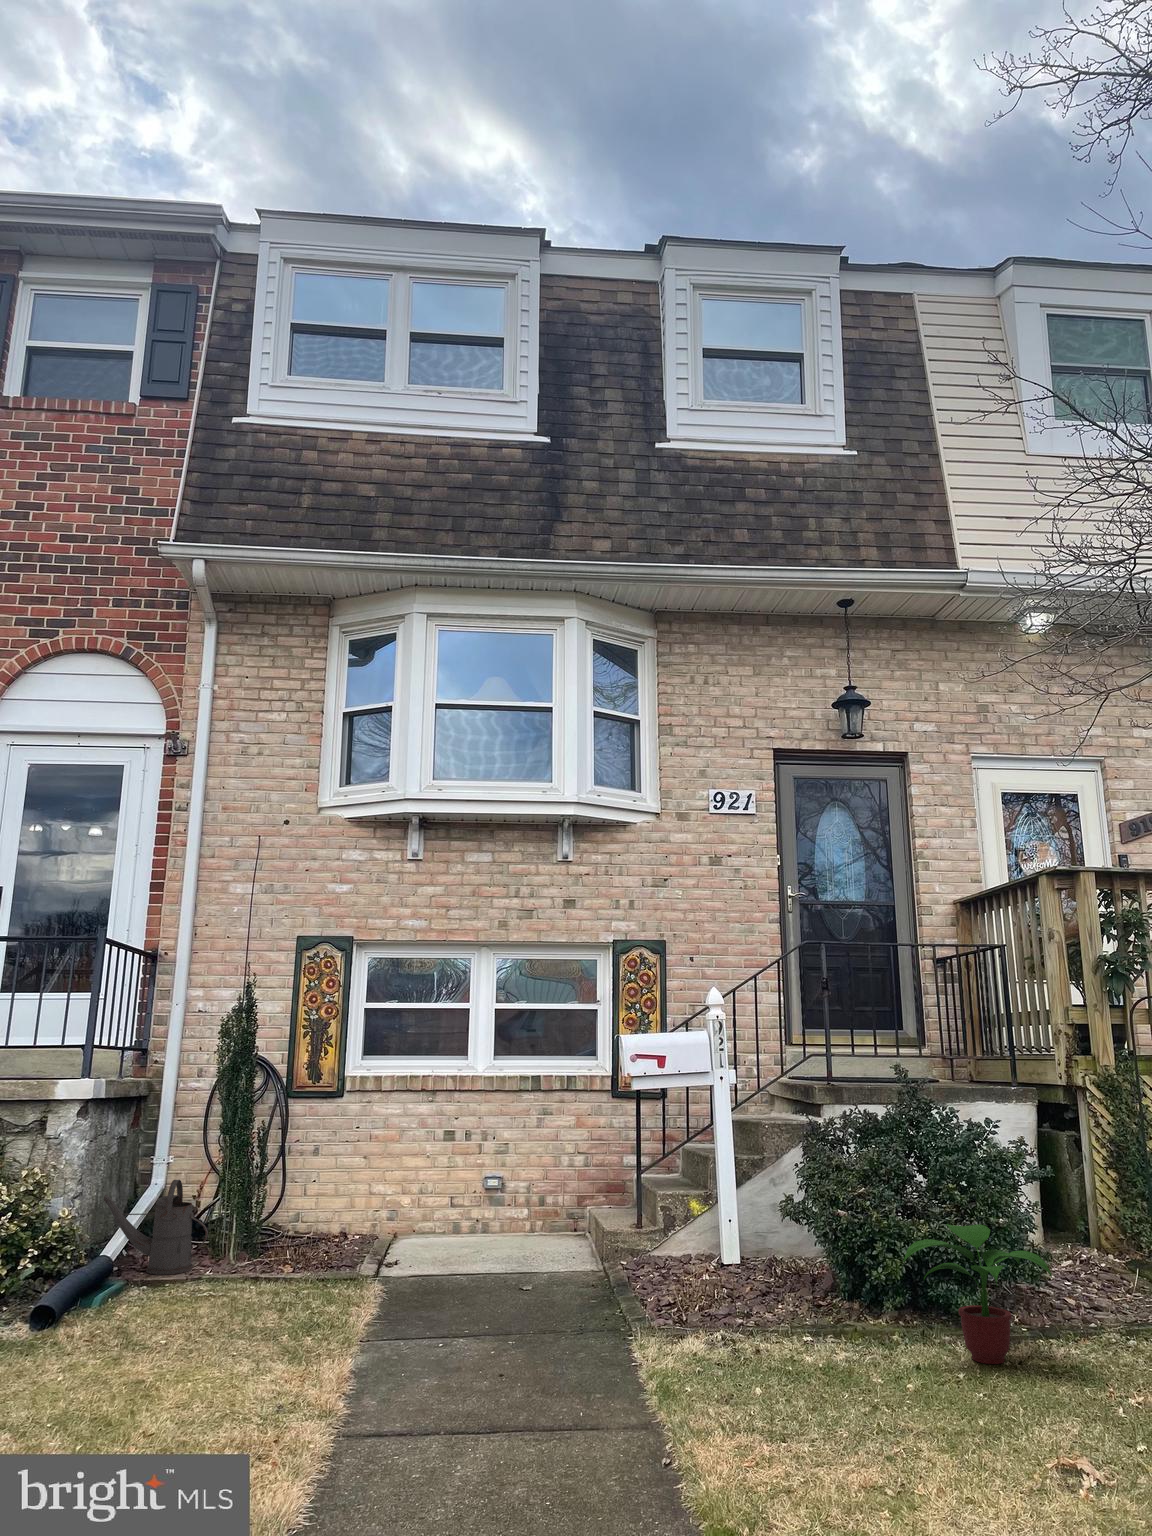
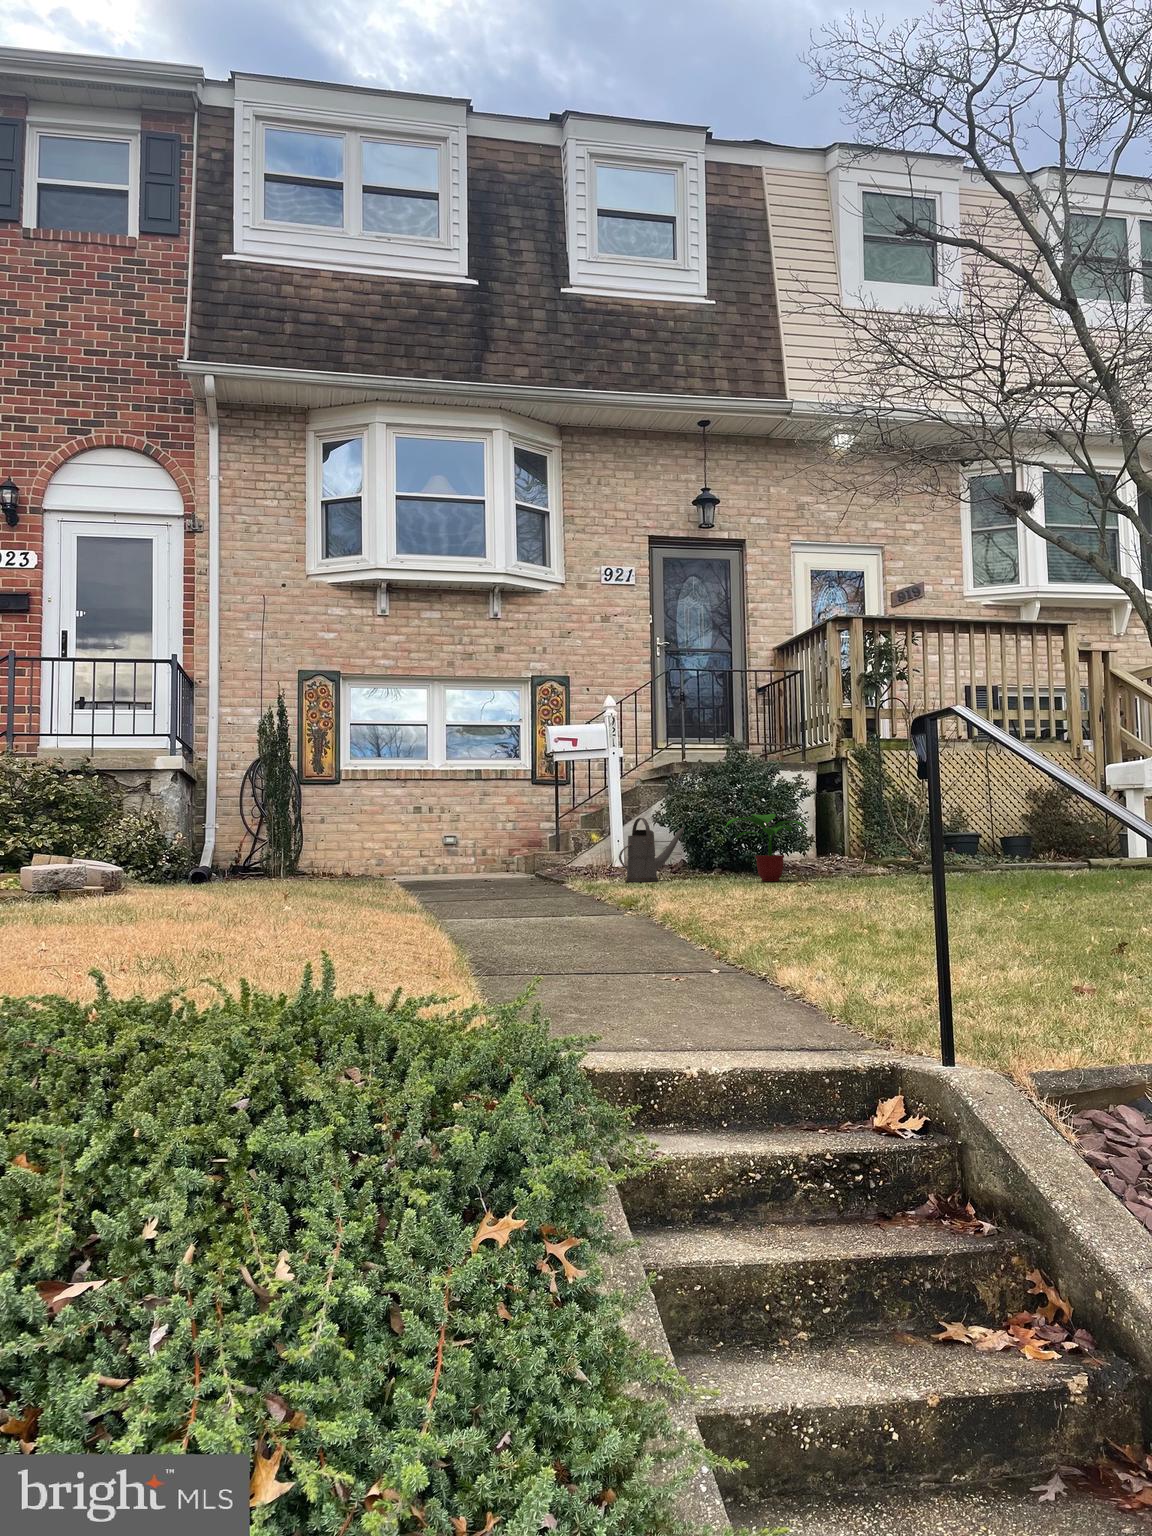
watering can: present [104,1180,208,1275] -> present [619,818,684,882]

